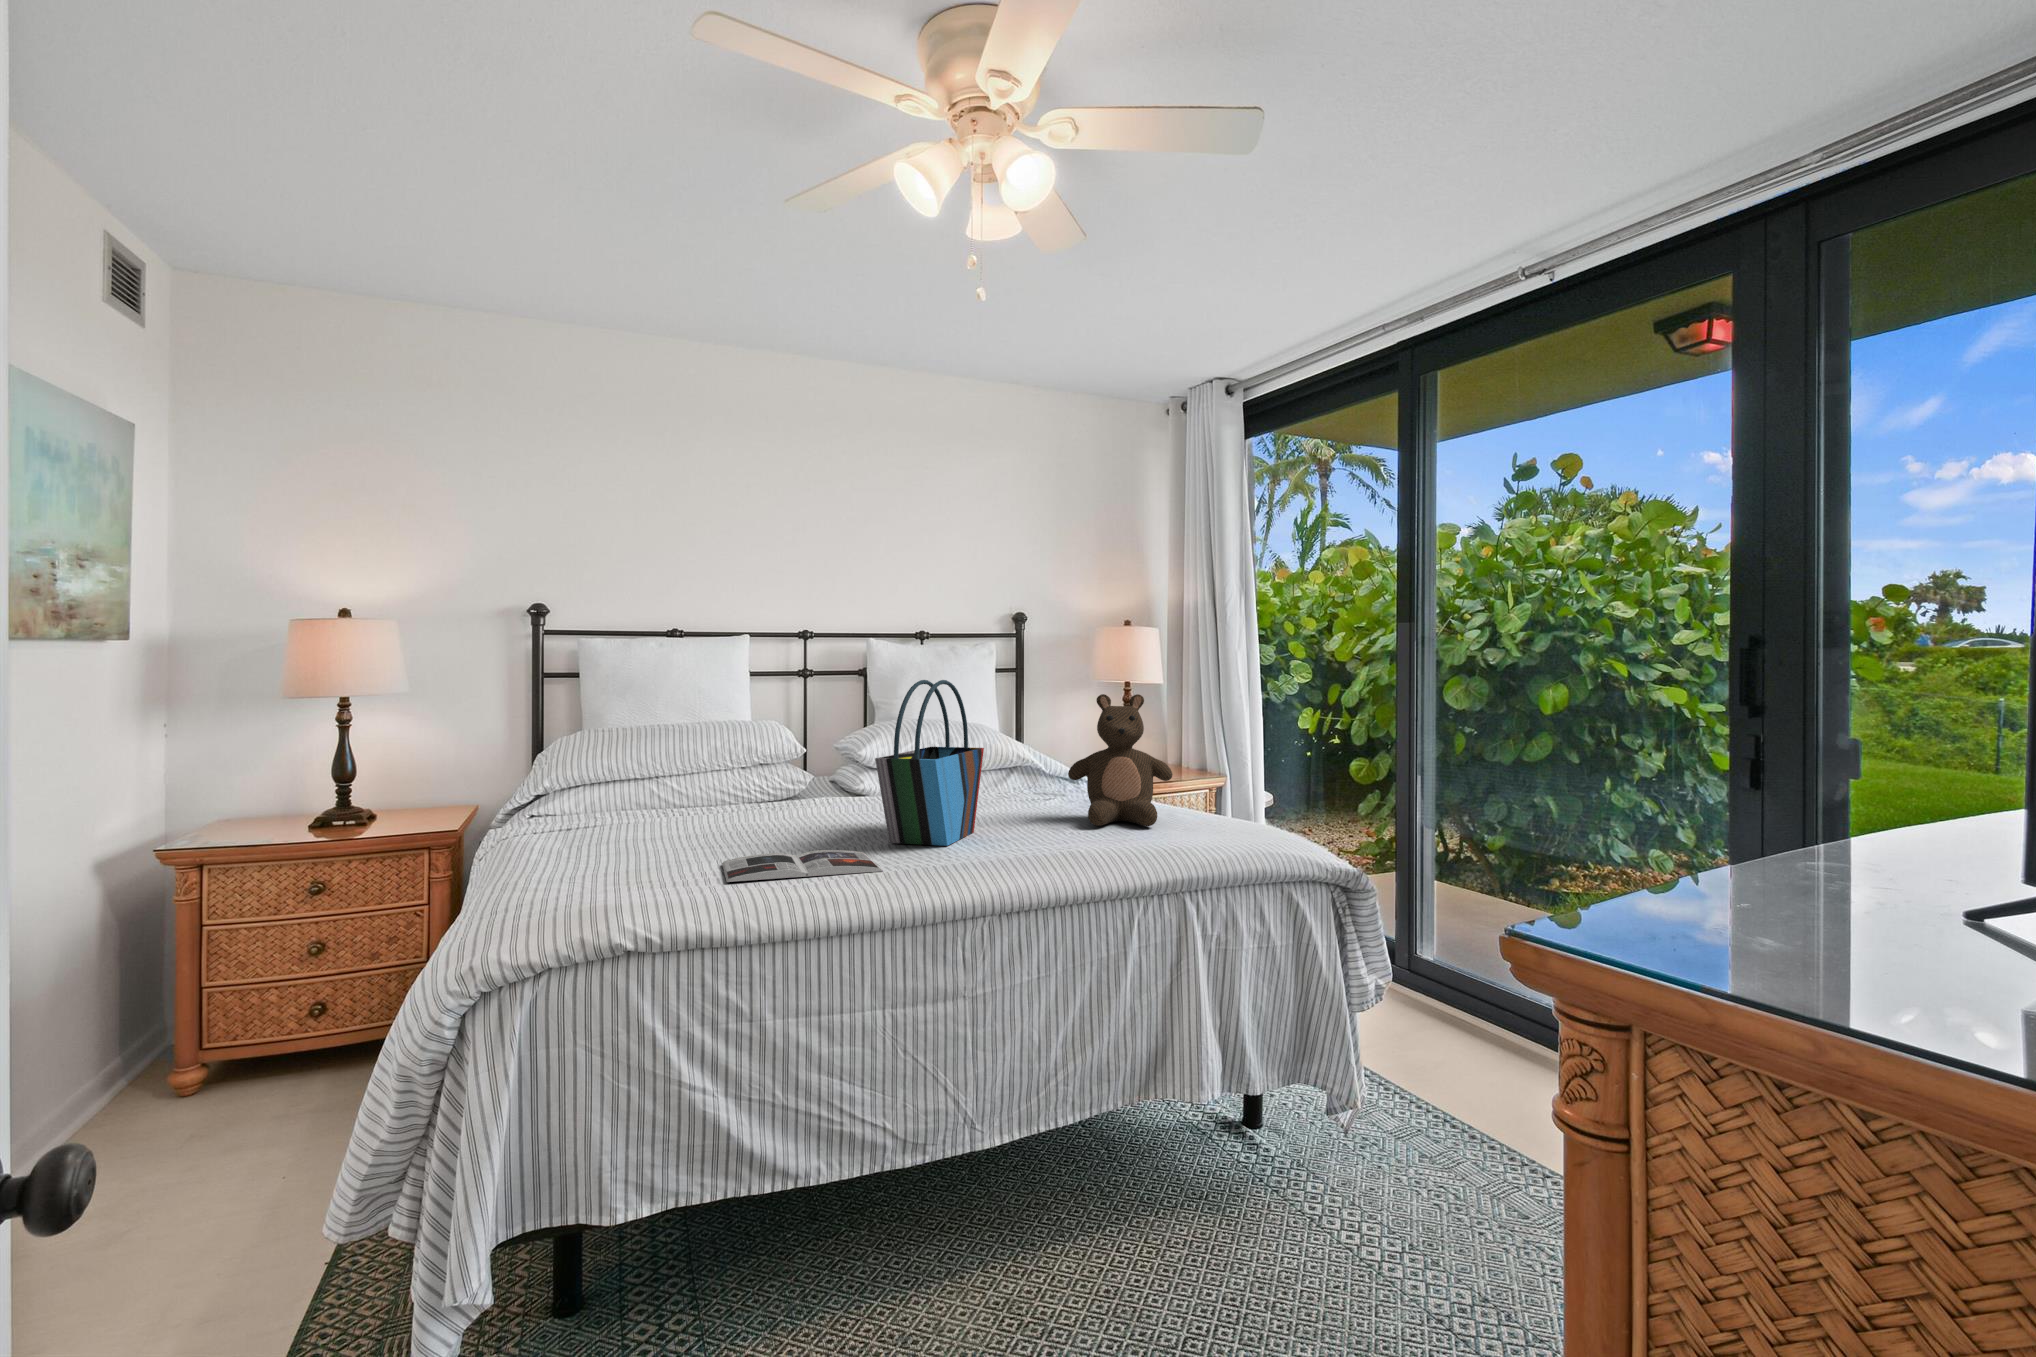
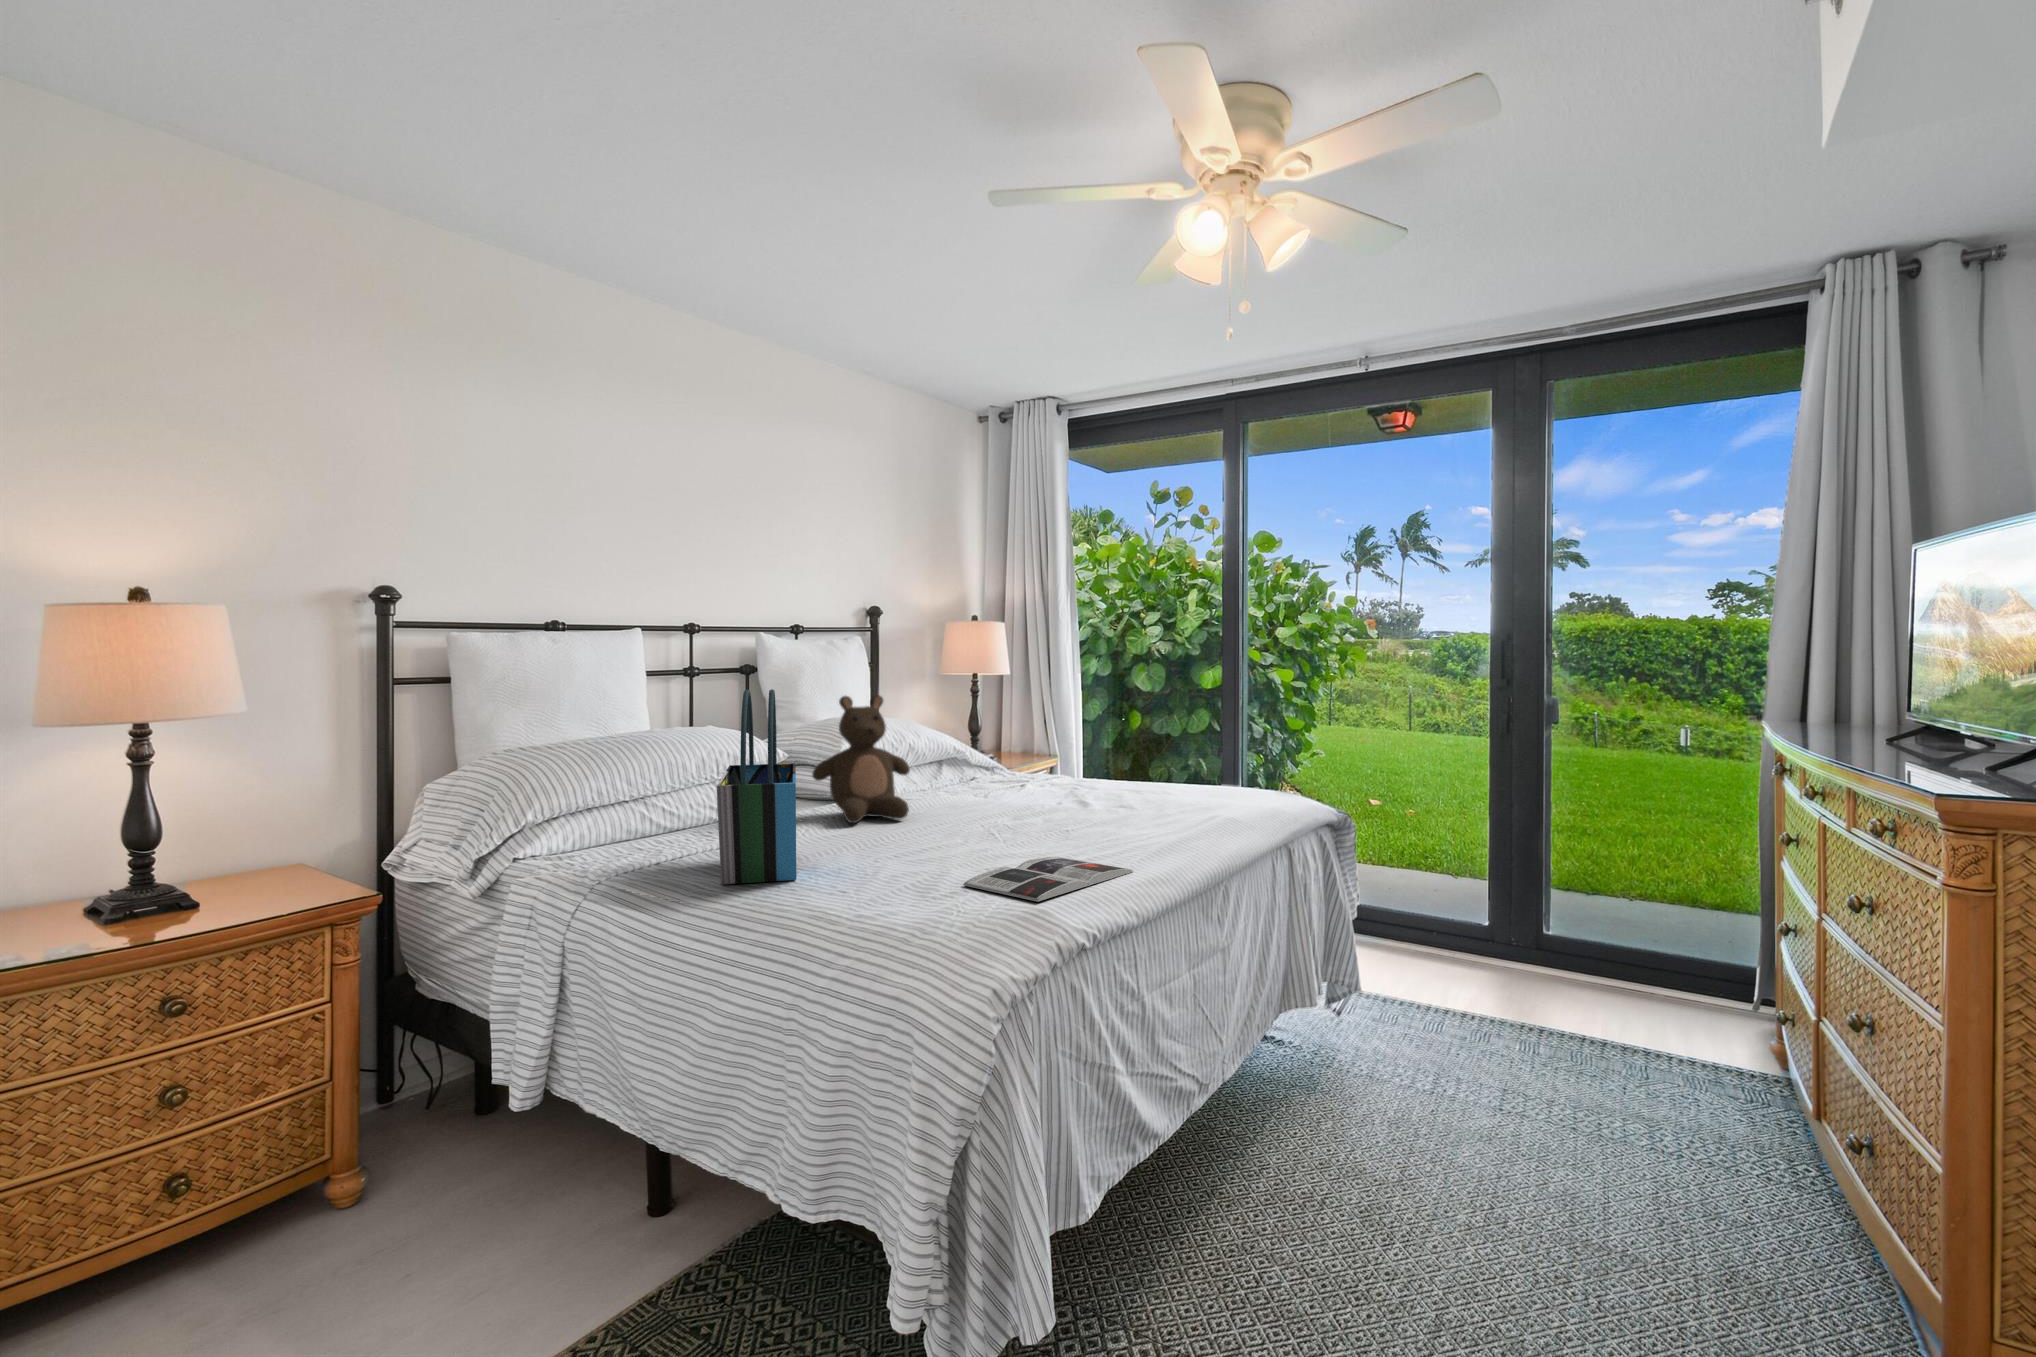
tote bag: present [875,680,984,846] -> present [717,689,796,884]
stuffed bear: present [1068,694,1173,826] -> present [812,695,910,823]

